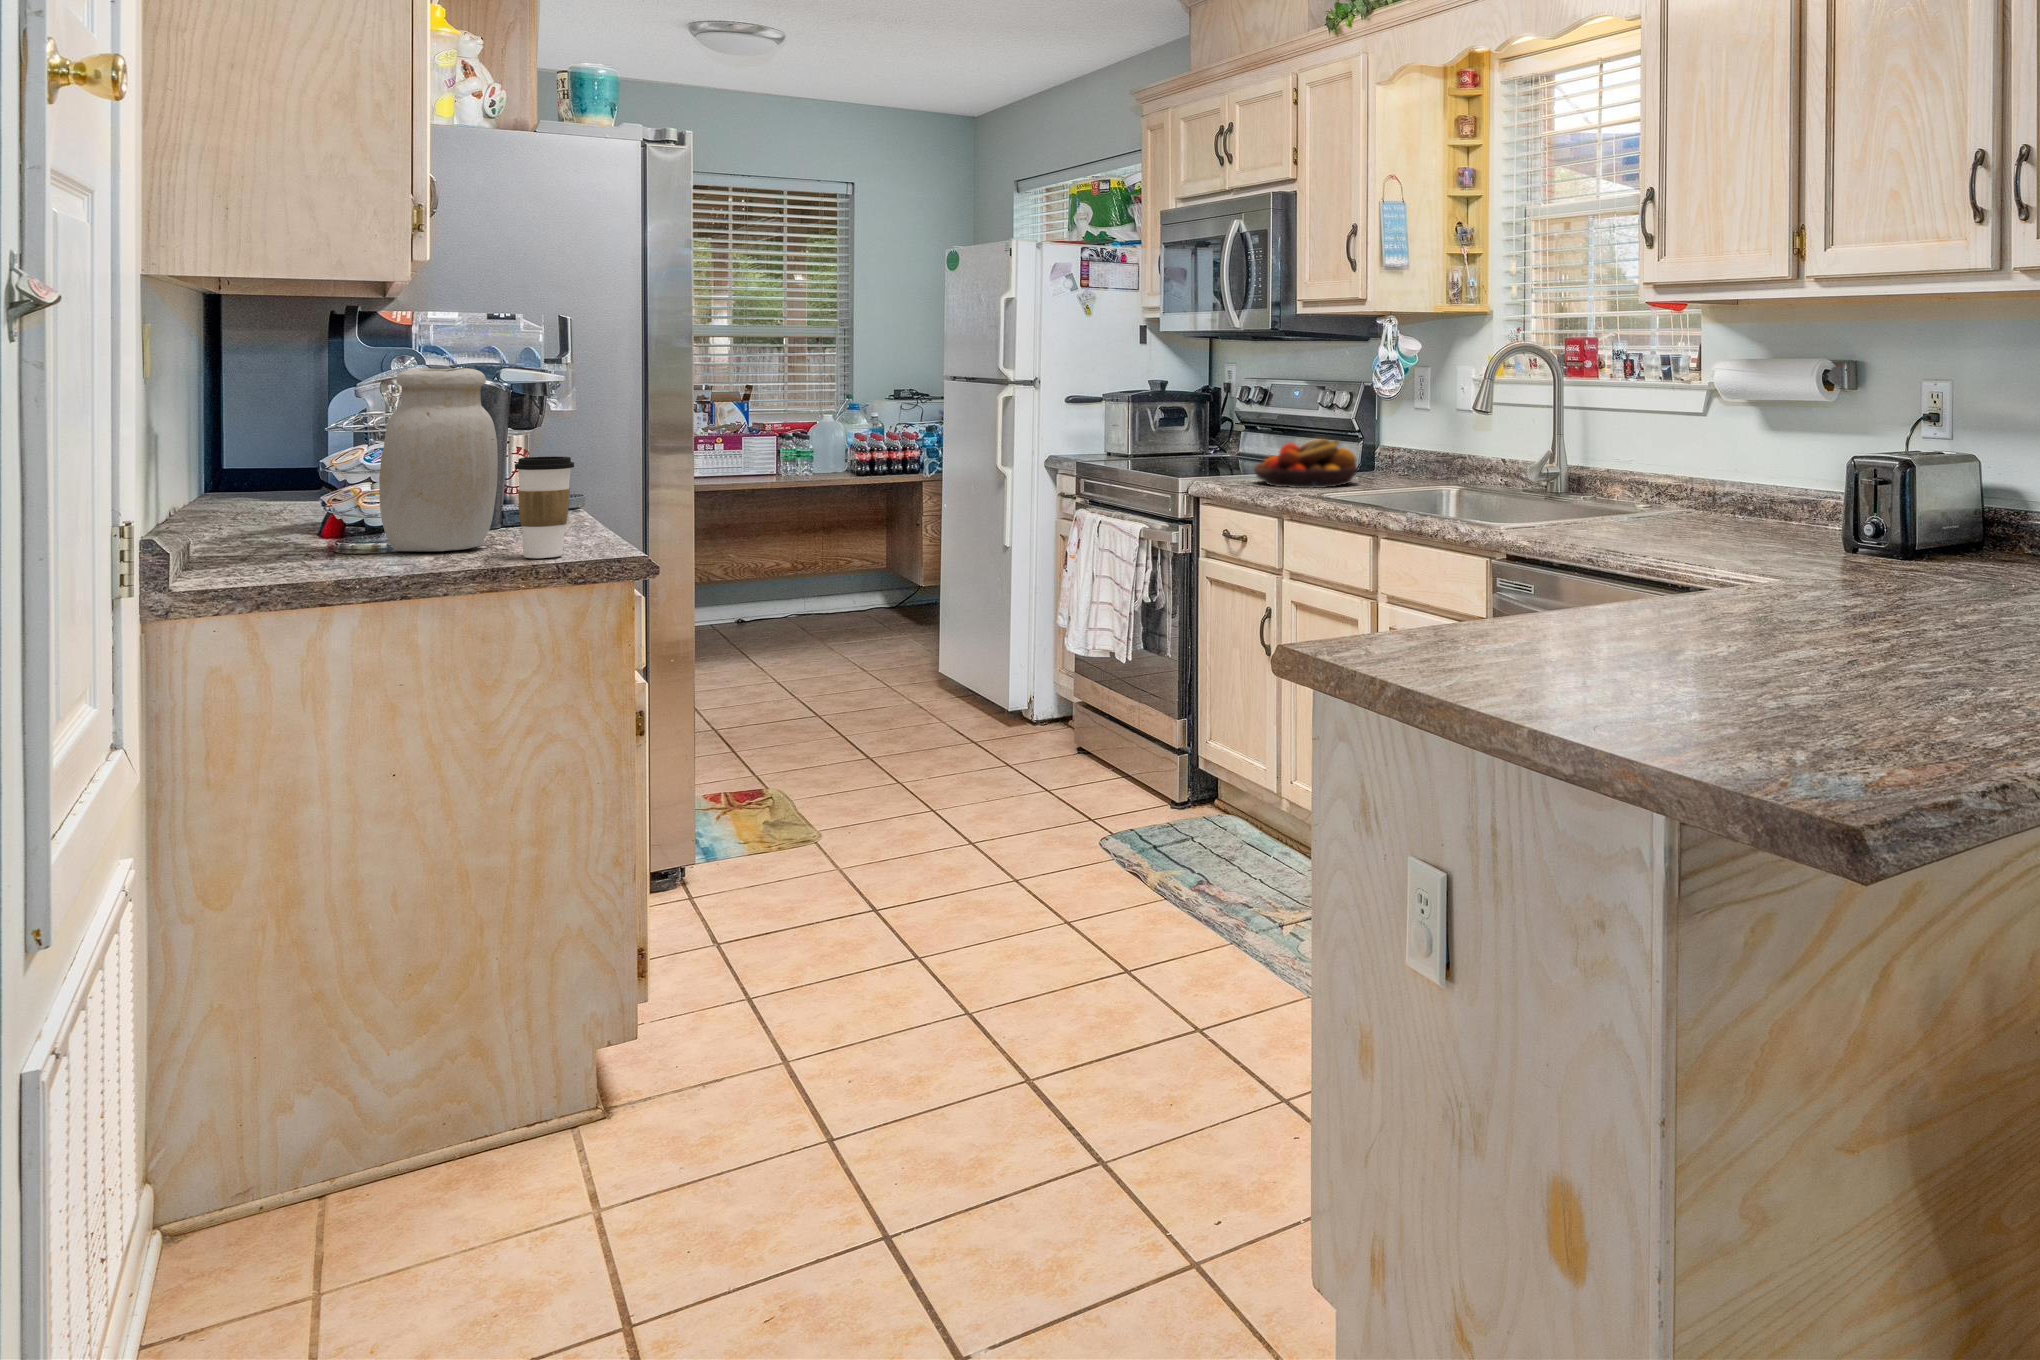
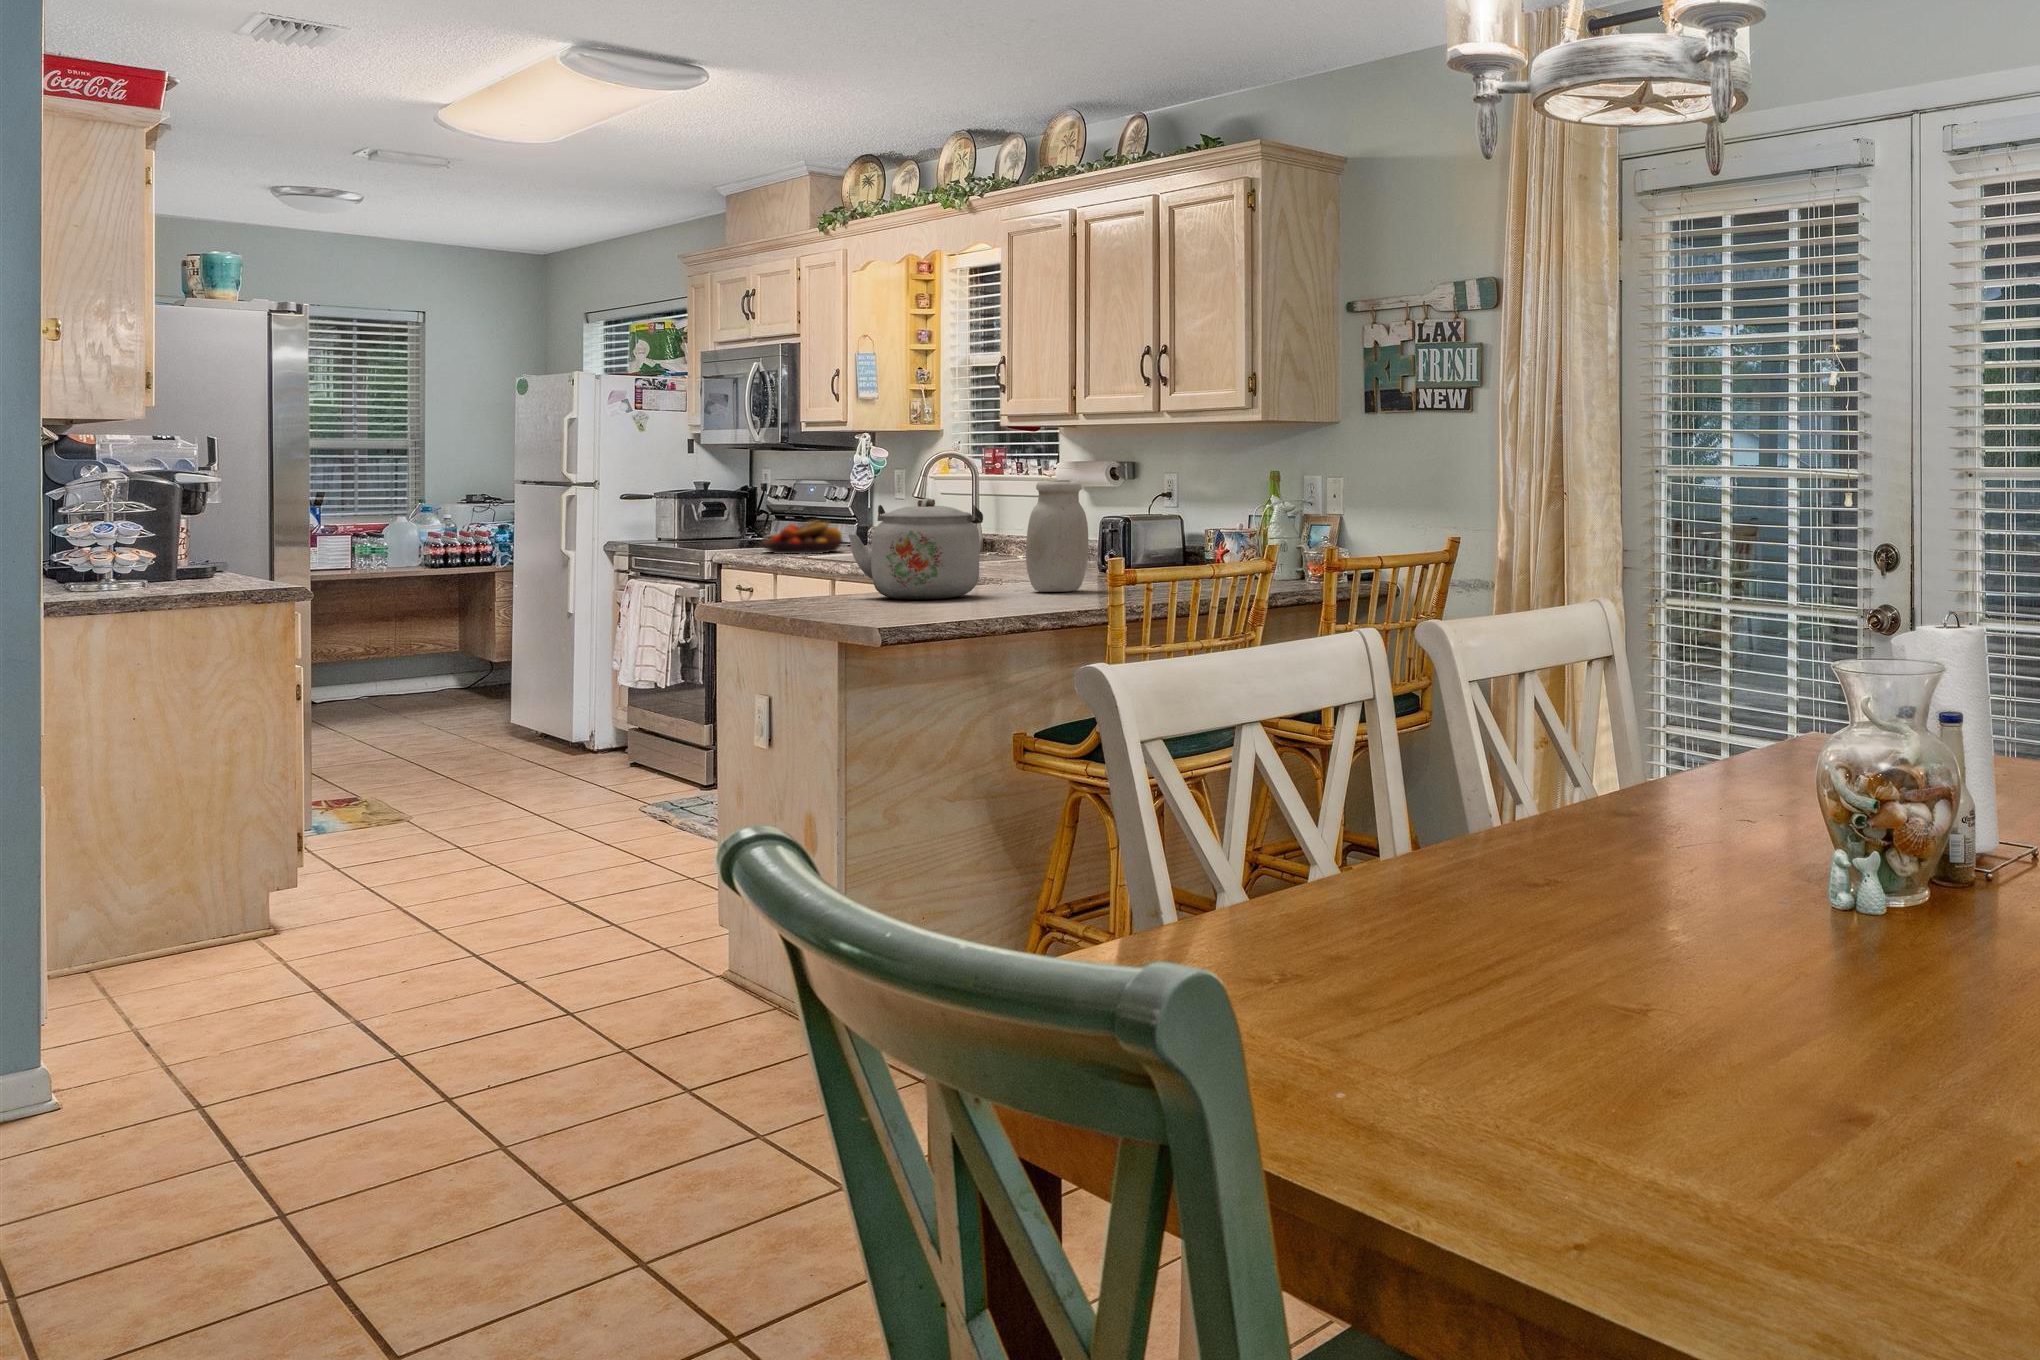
jar: present [379,368,498,551] -> present [1026,480,1088,592]
kettle: none [1580,440,1843,663] -> present [848,499,983,599]
coffee cup: present [515,456,574,558] -> none [210,526,251,587]

